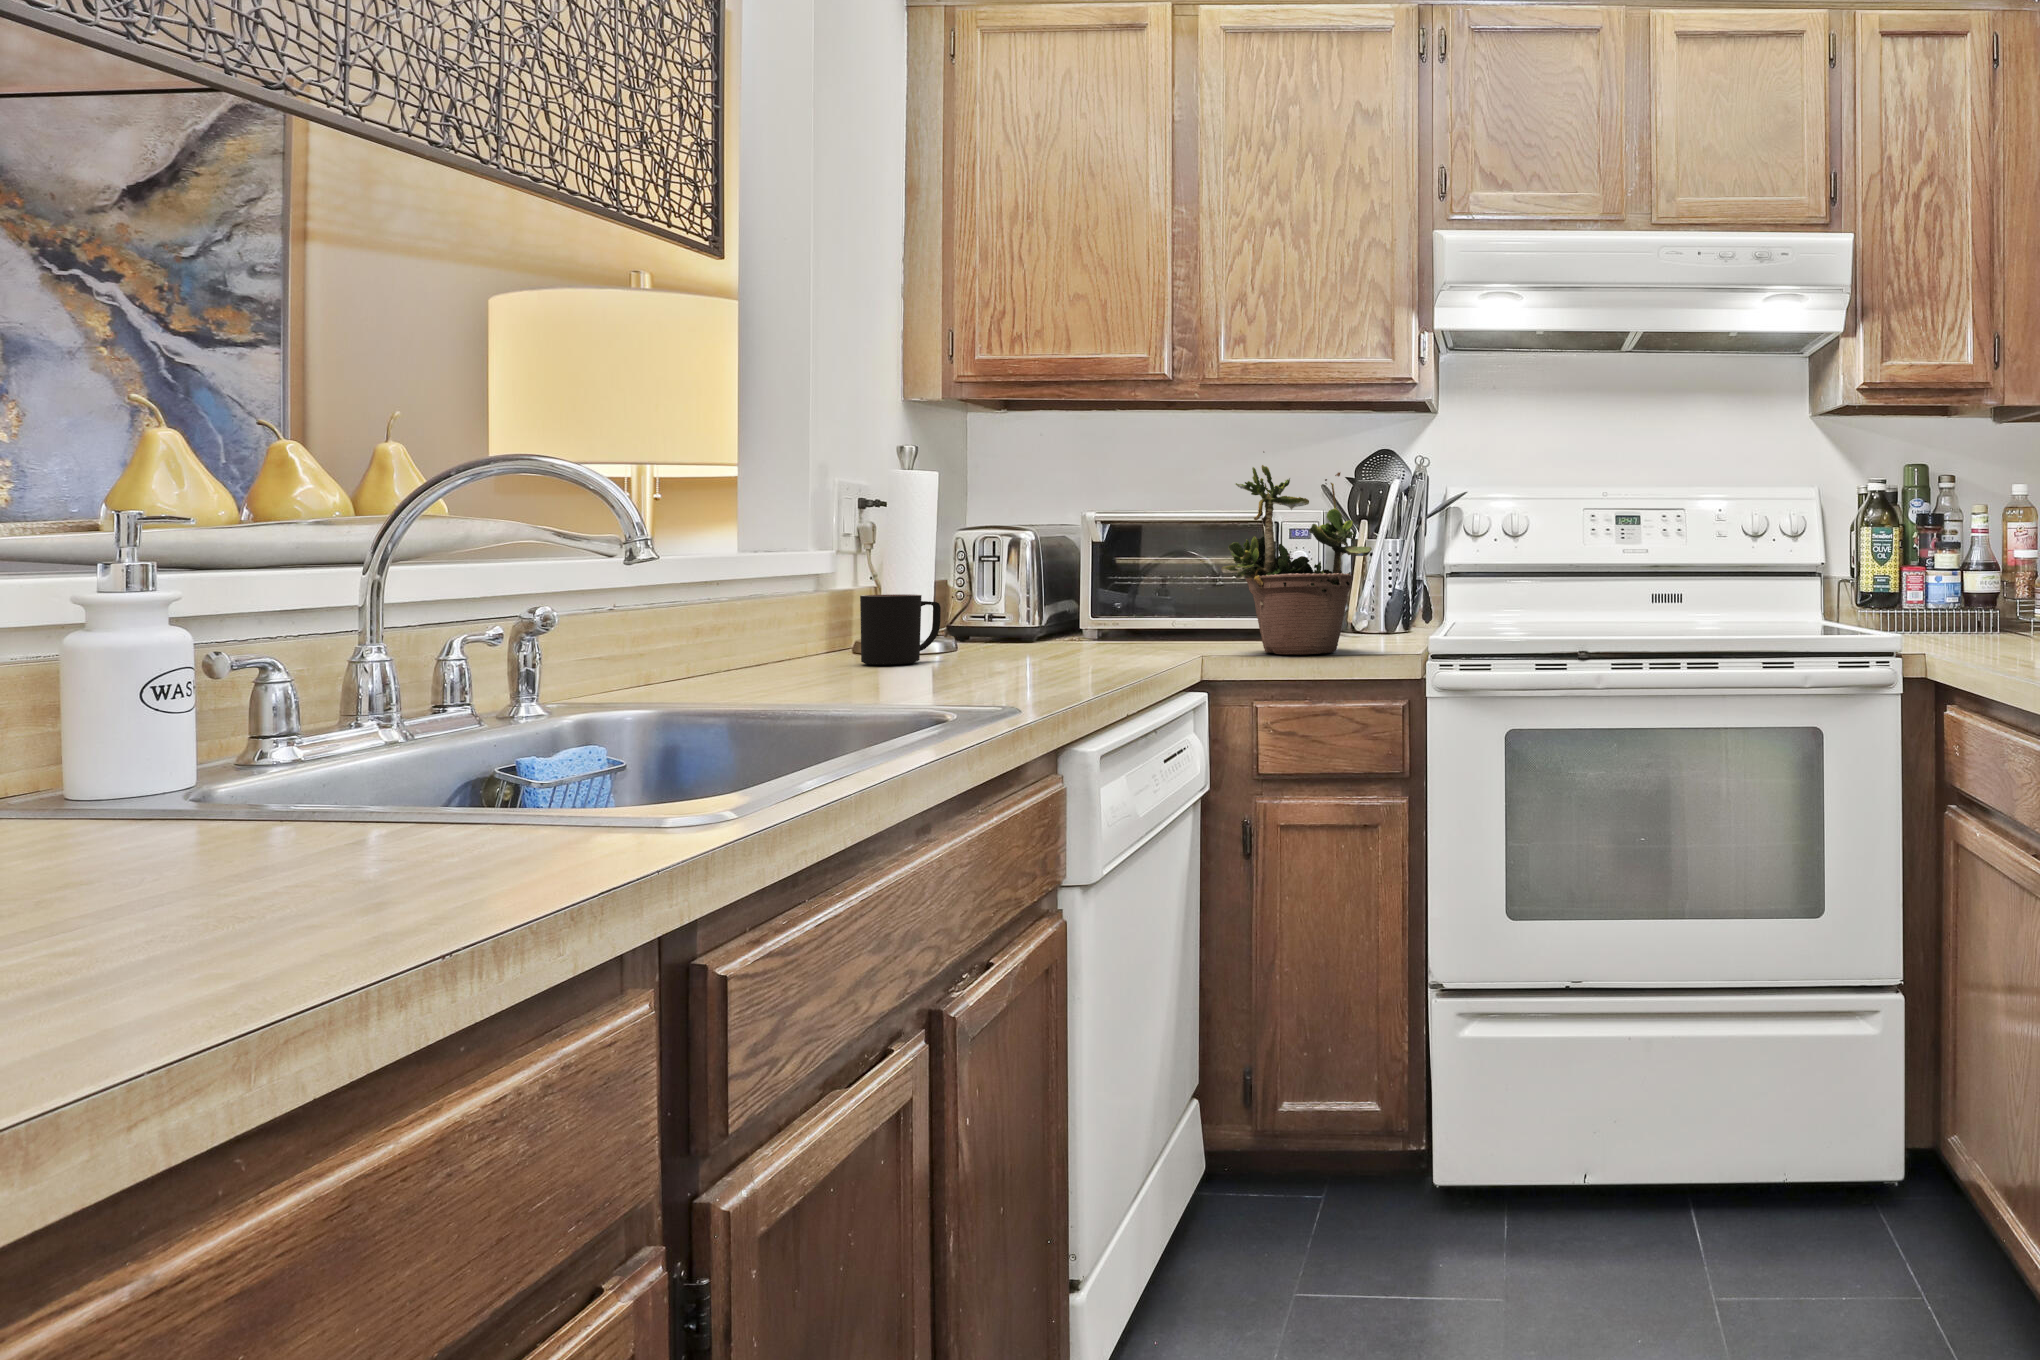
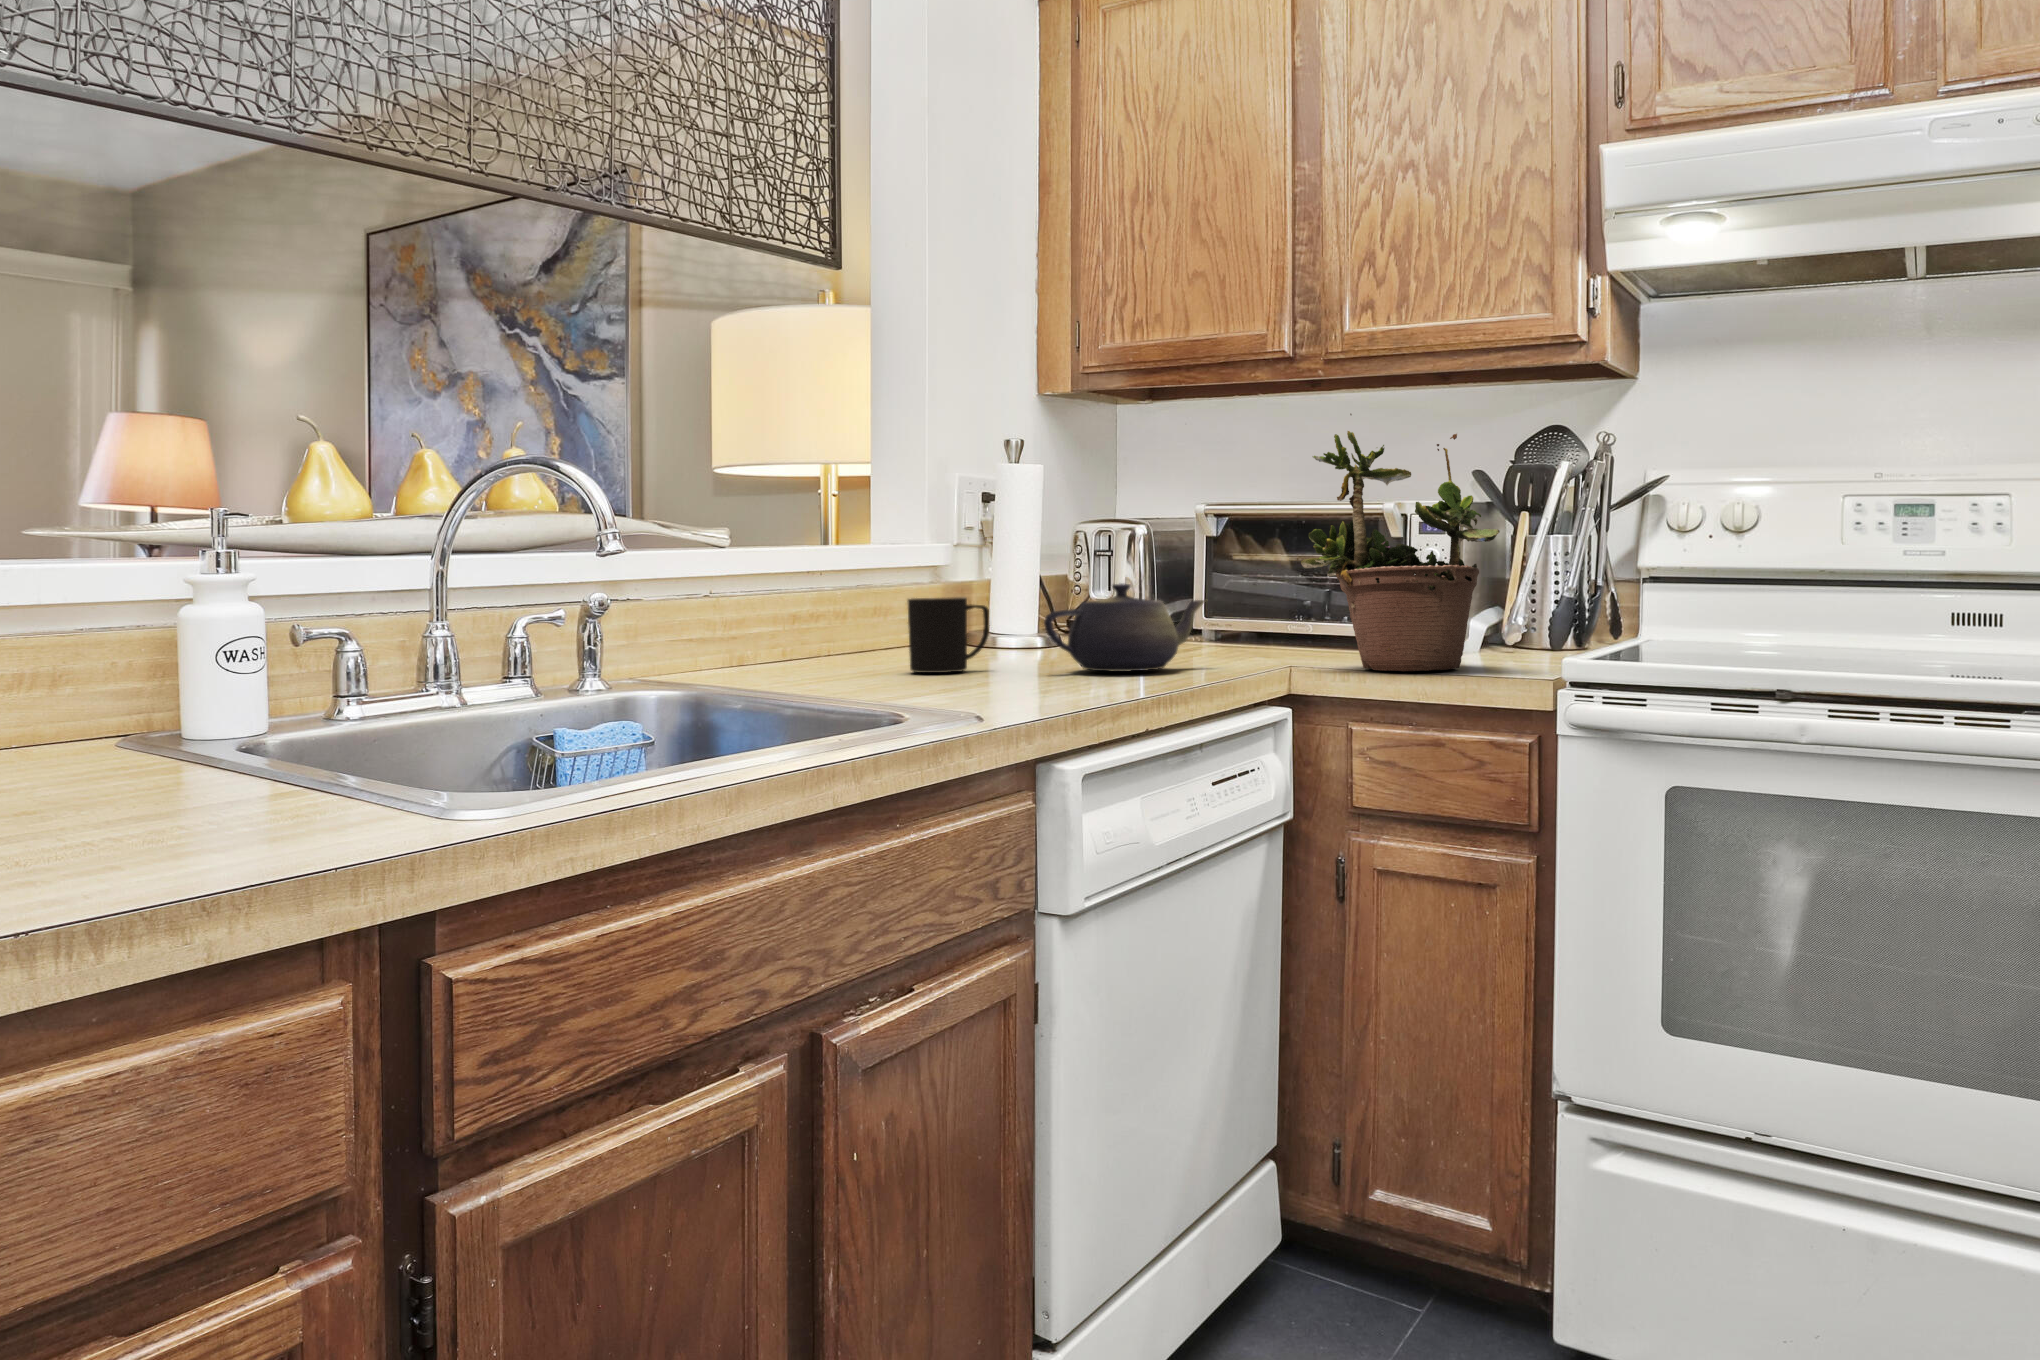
teapot: none [1003,584,1139,659] -> present [1044,583,1208,672]

